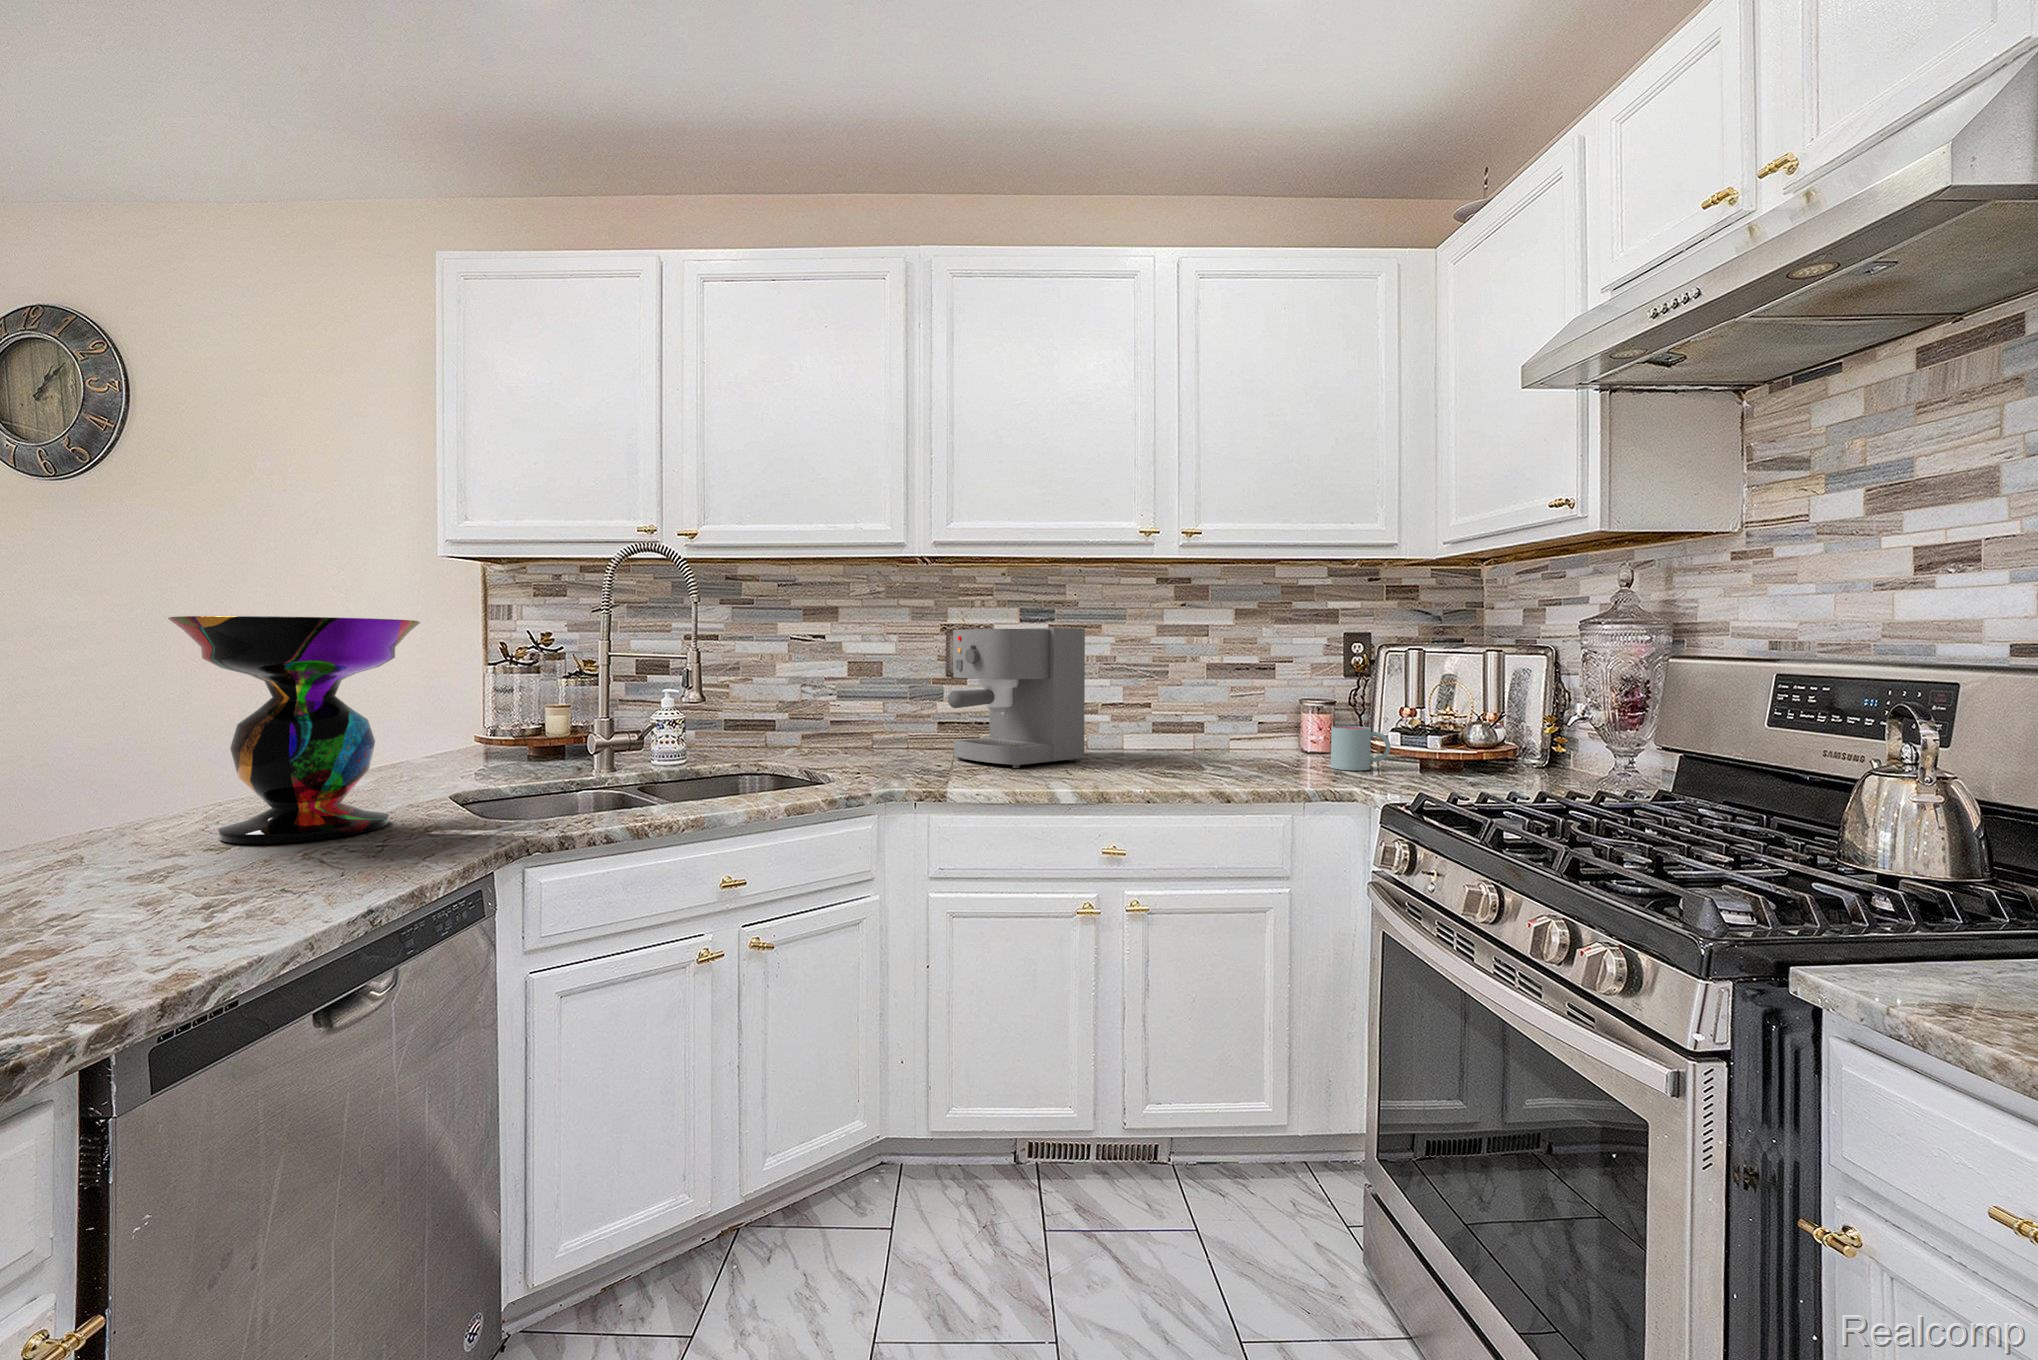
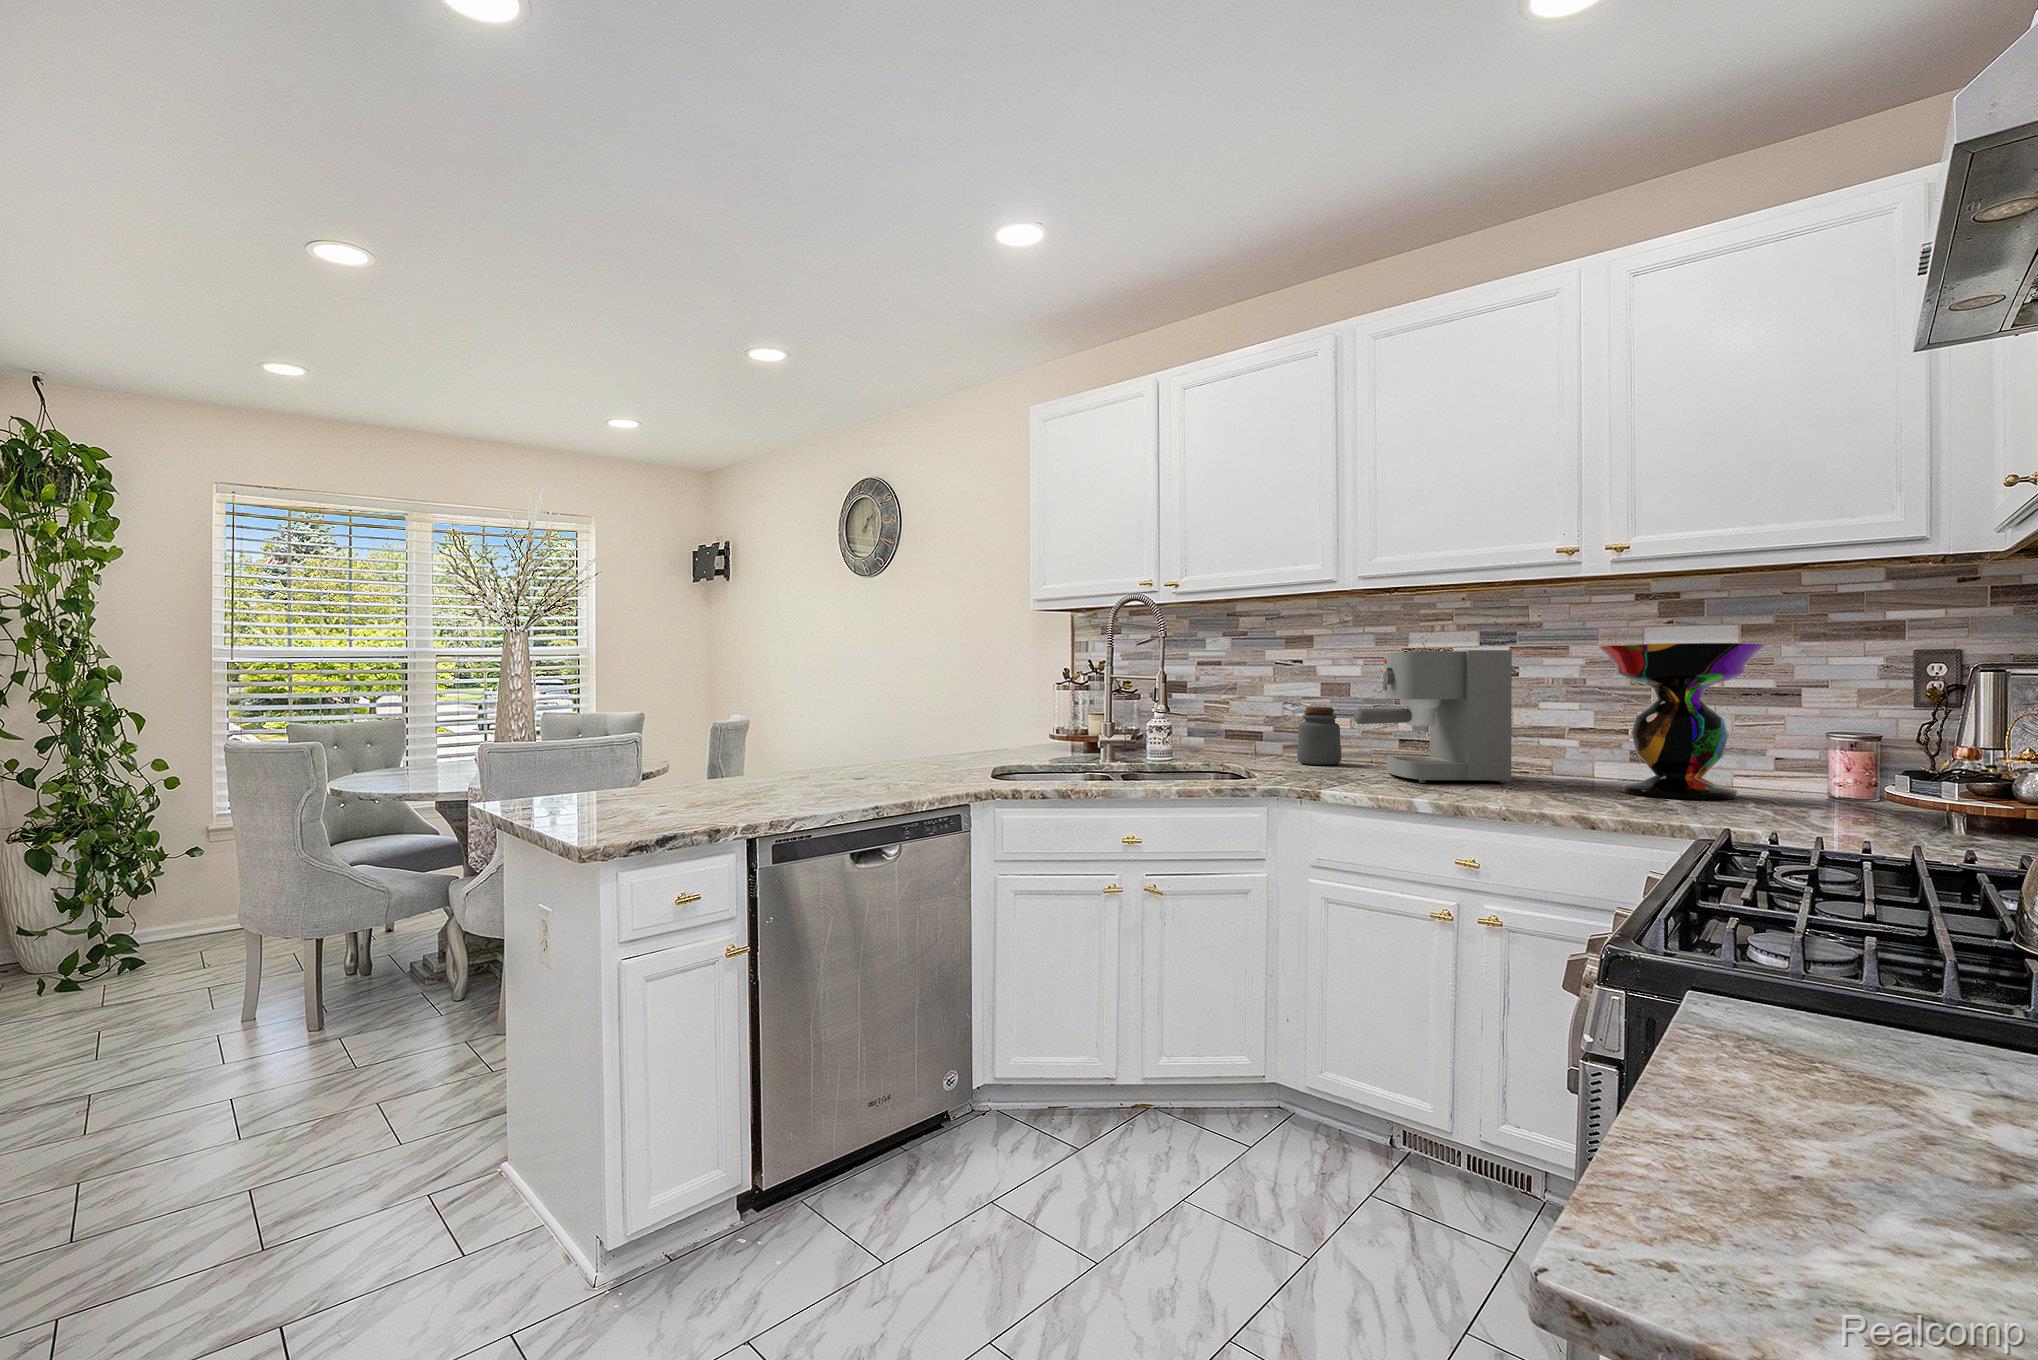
decorative bowl: present [168,616,420,844] -> present [1599,643,1766,800]
jar: none [832,688,881,753] -> present [1297,707,1341,765]
mug: present [1331,726,1391,770] -> none [1801,761,1884,815]

